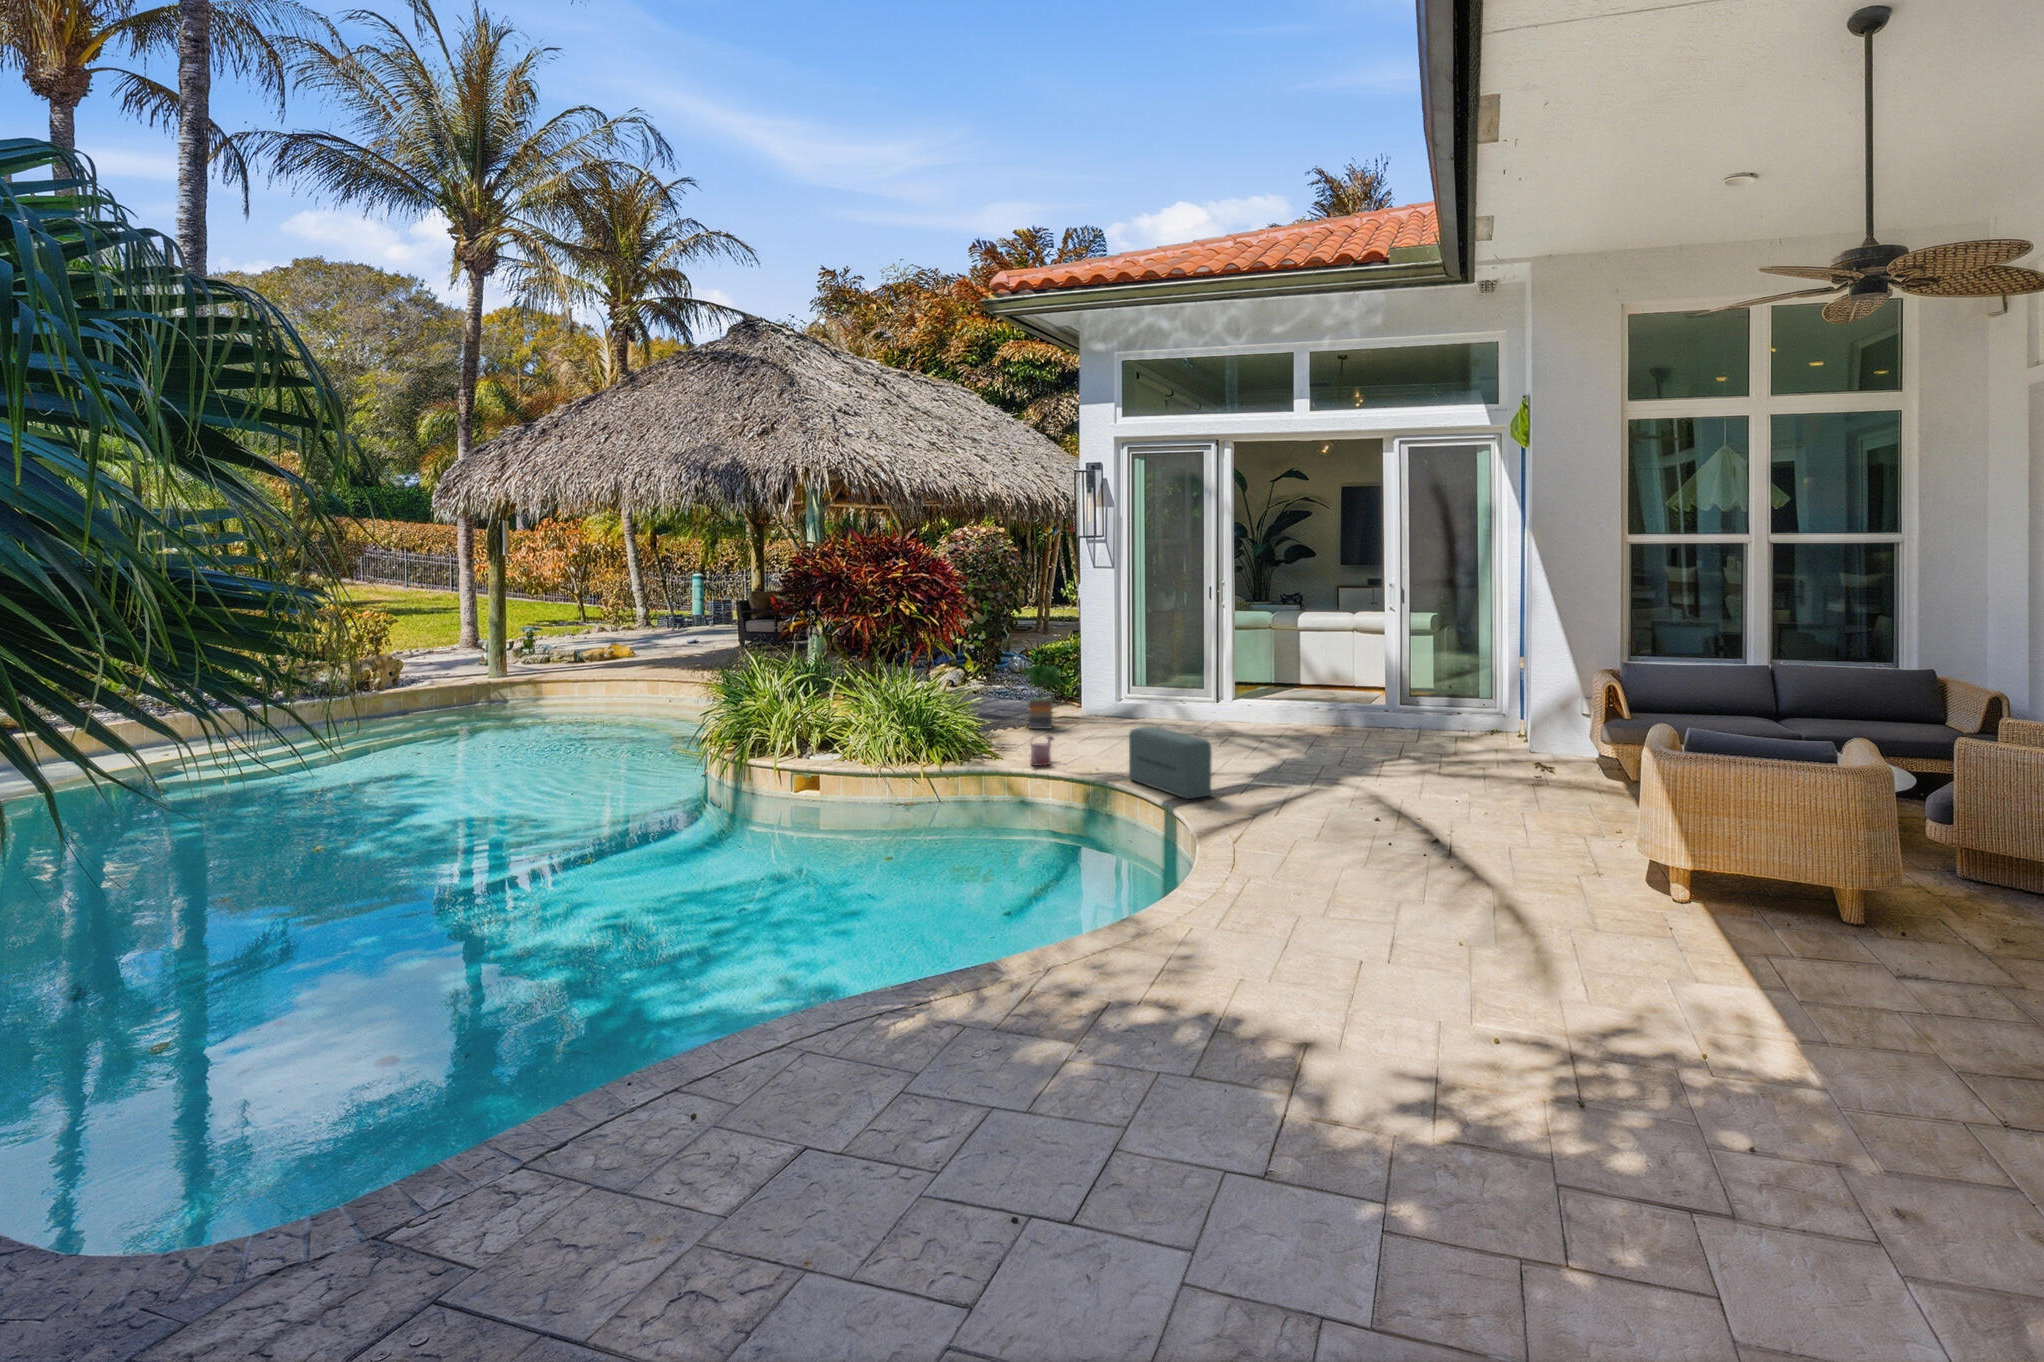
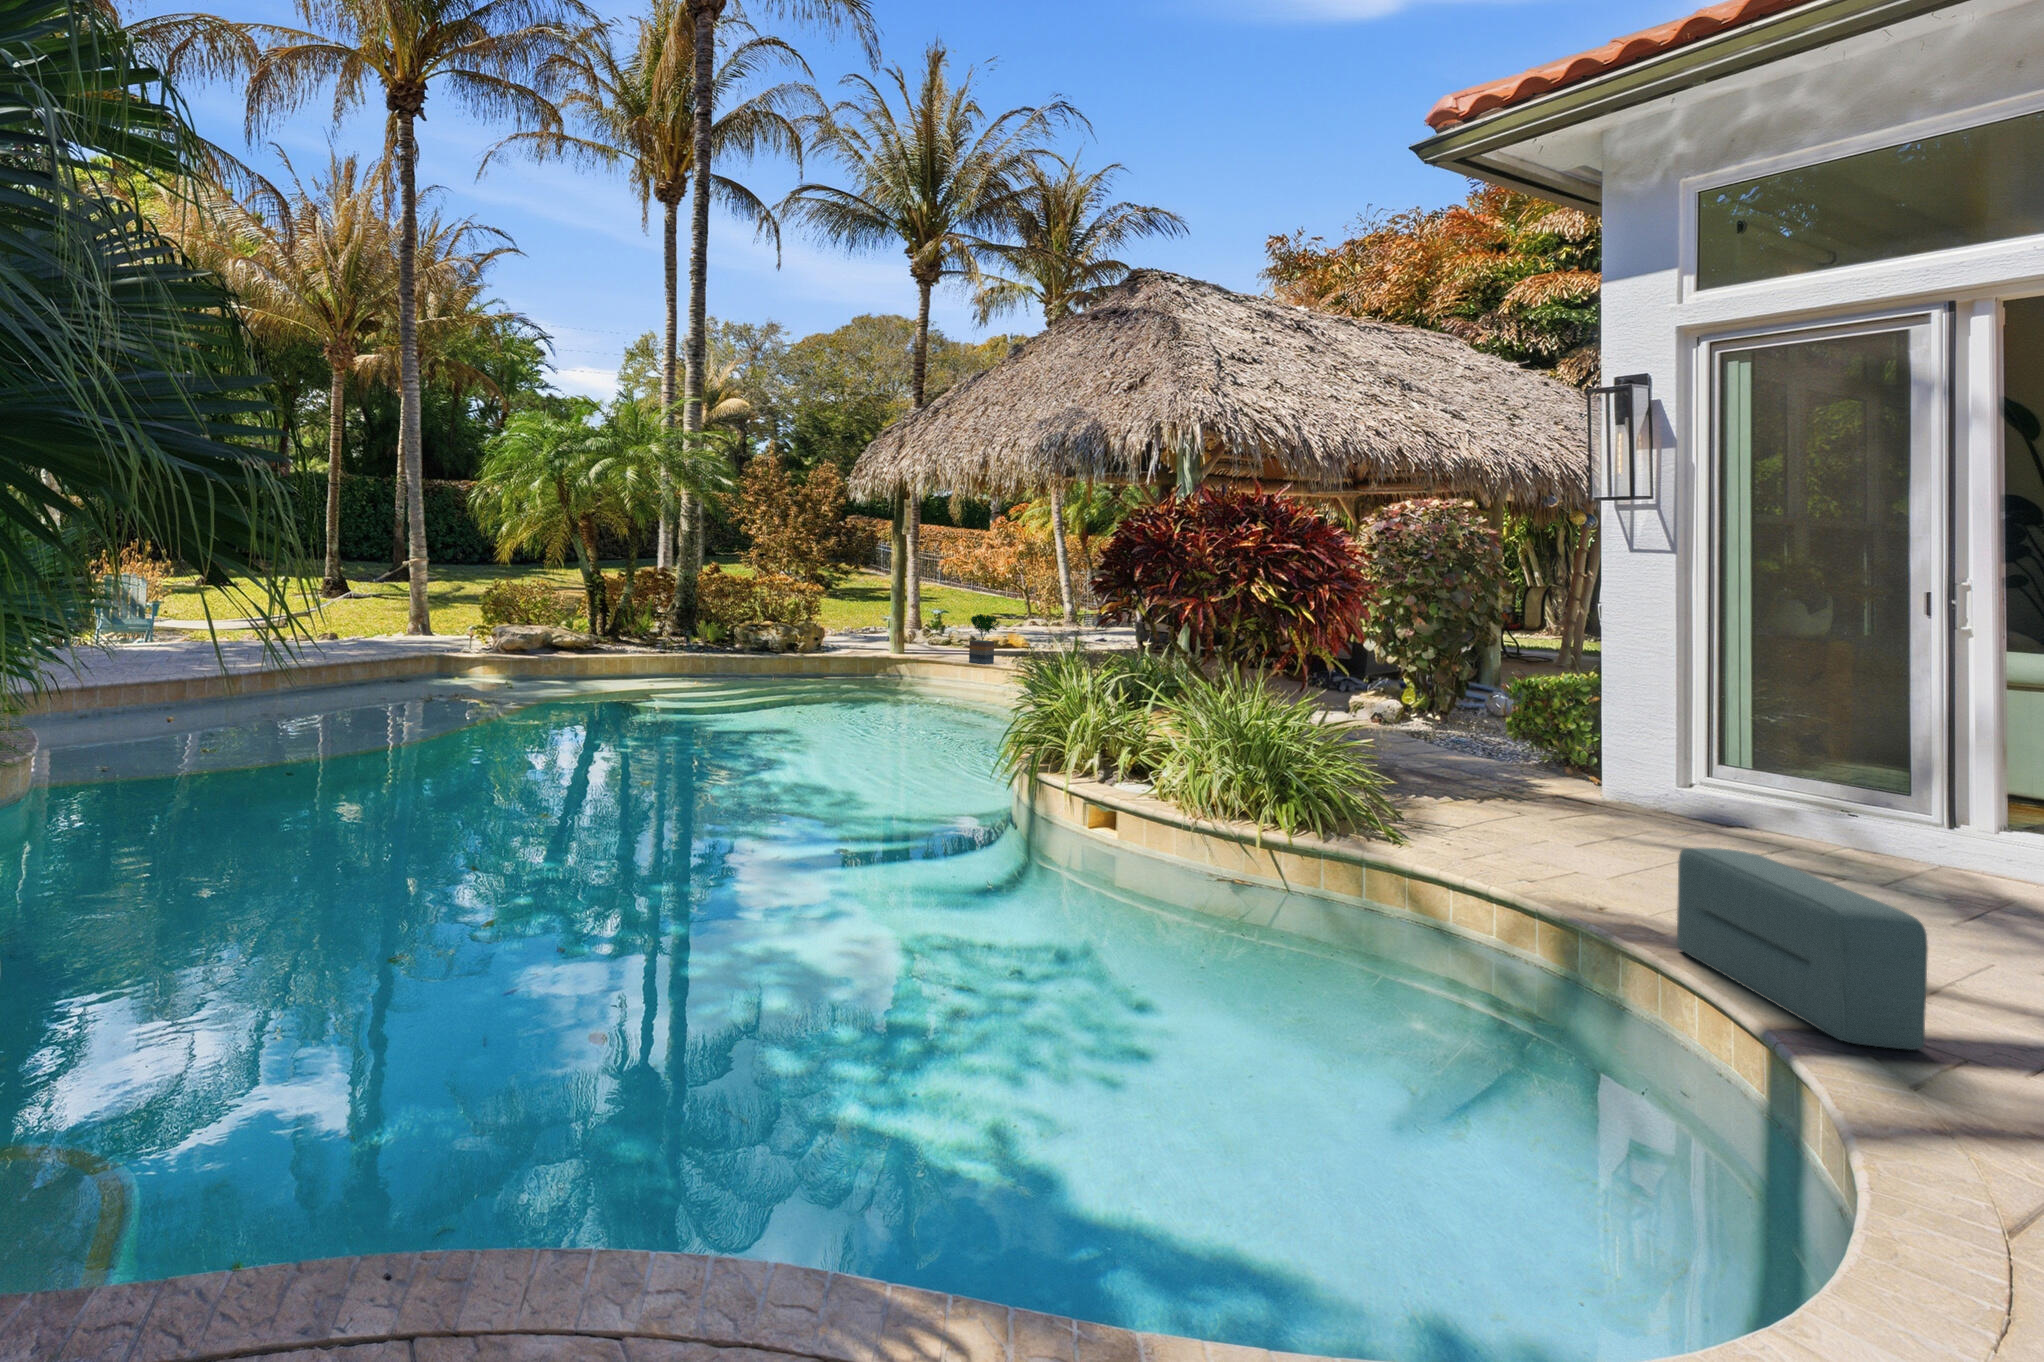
potted tree: present [1024,665,1062,729] -> present [969,614,1000,664]
watering can: present [1031,736,1054,766] -> none [1458,816,1513,876]

